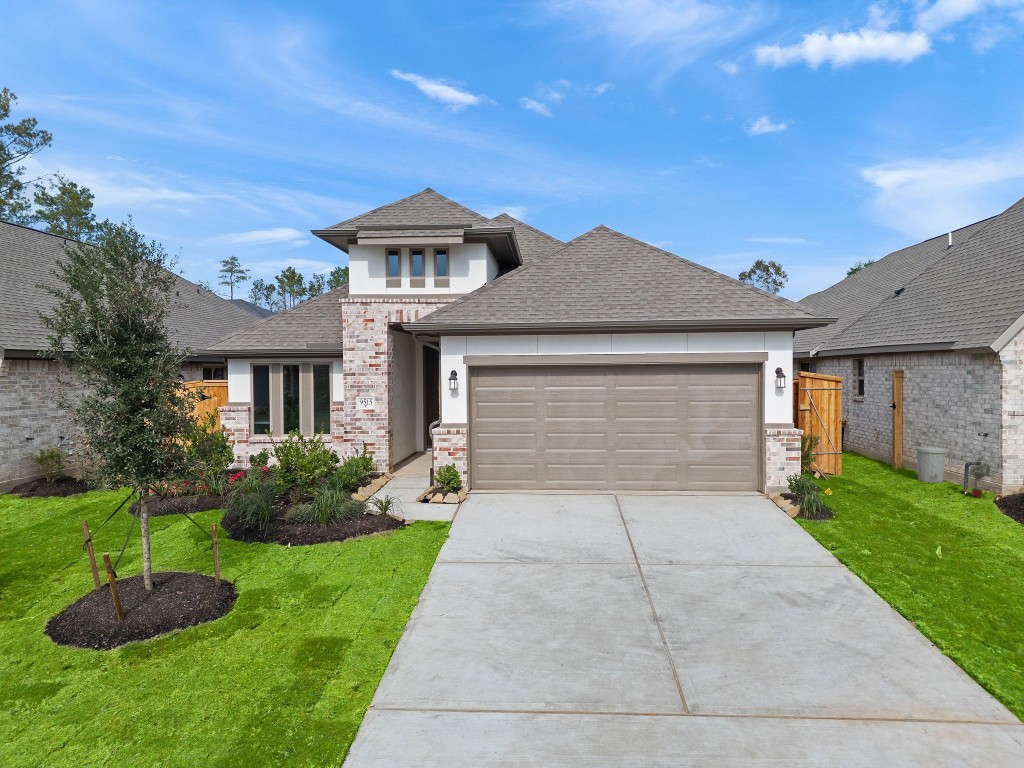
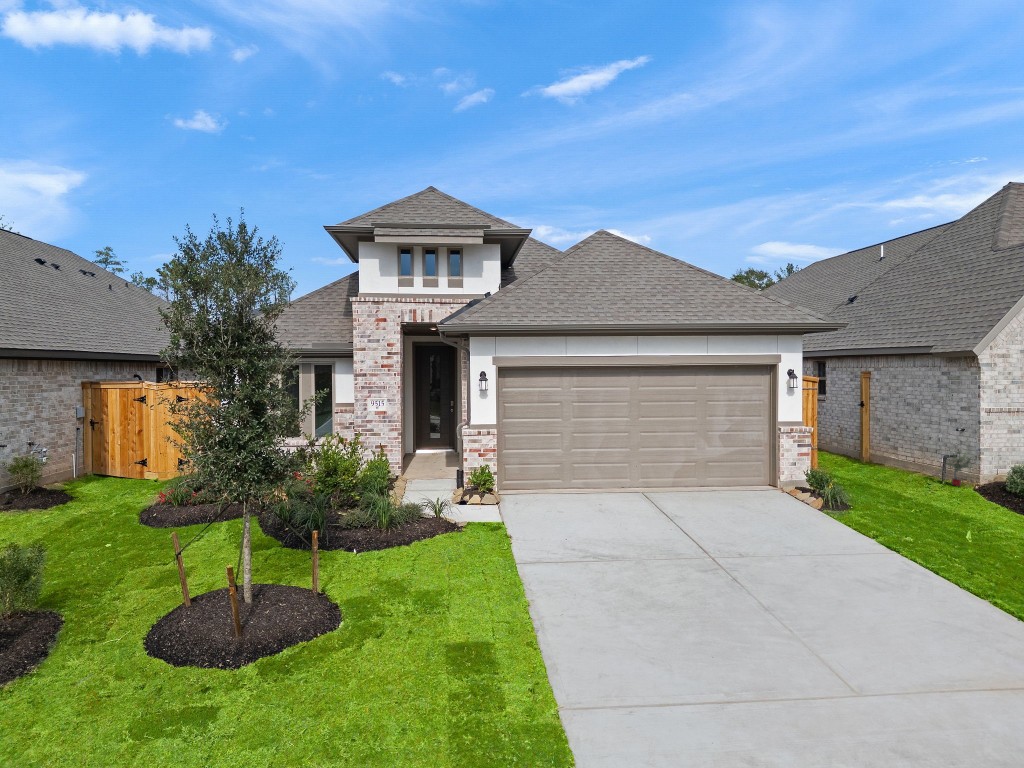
trash can: present [916,446,946,483] -> none [893,441,921,474]

